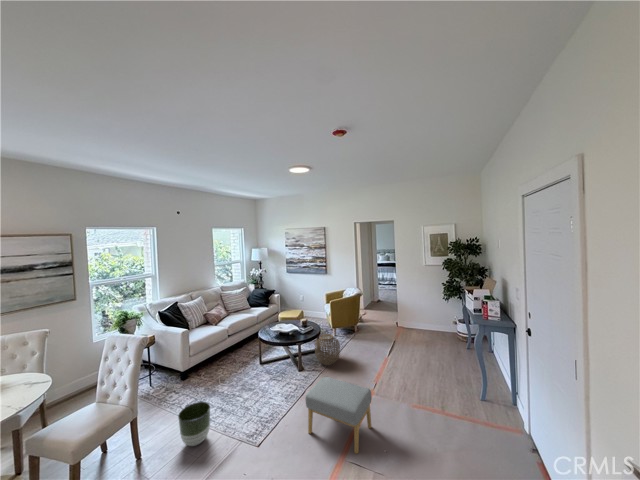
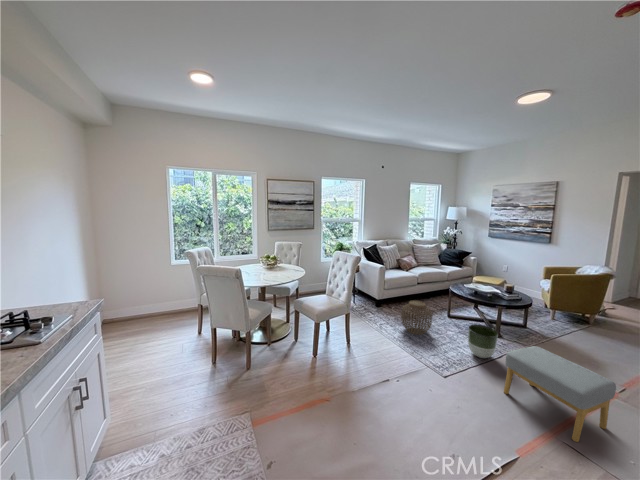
woven basket: present [315,334,340,365] -> present [401,300,432,335]
planter: present [178,402,210,446] -> present [468,325,498,358]

